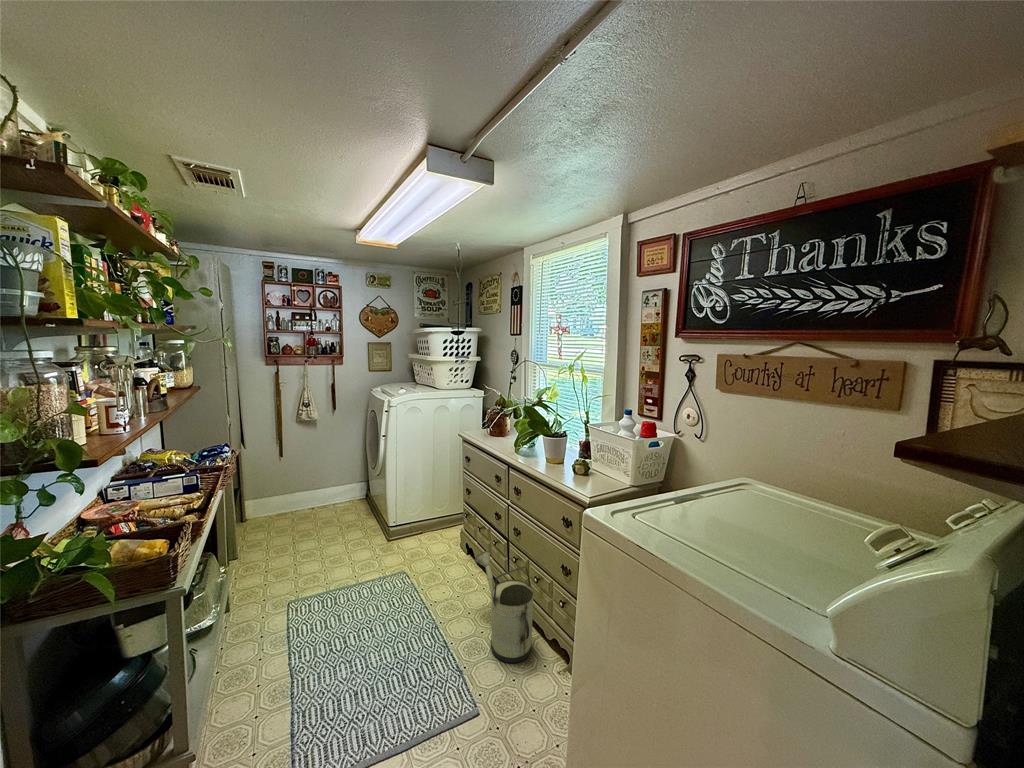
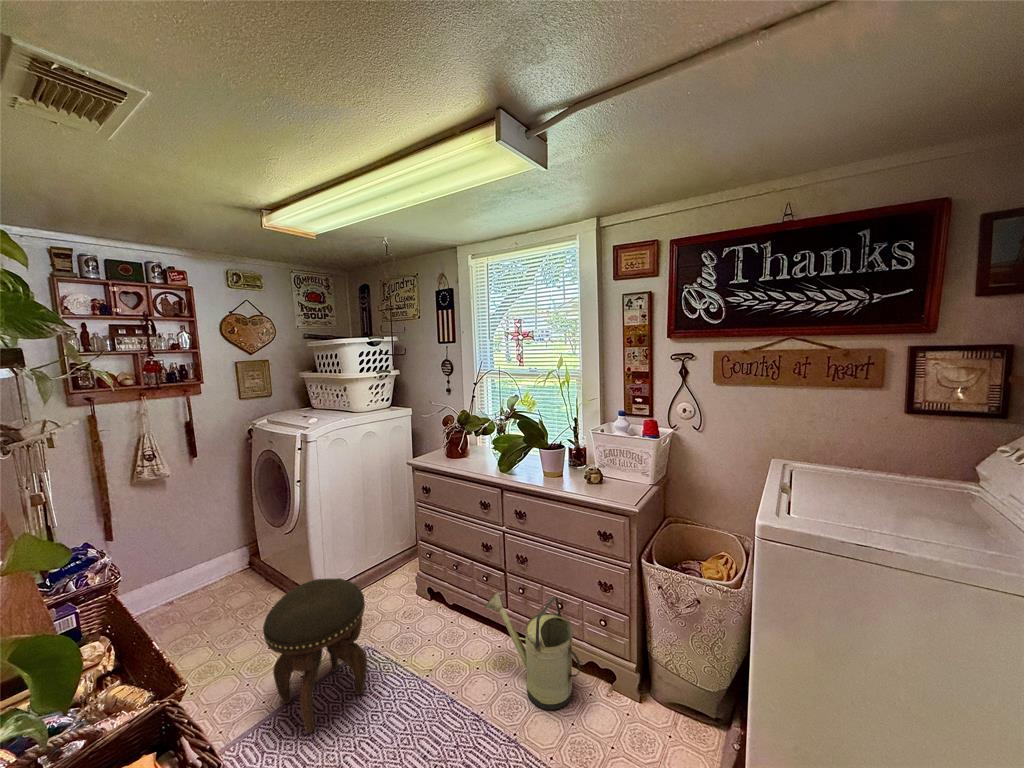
footstool: none [321,506,393,609] -> present [263,578,367,734]

